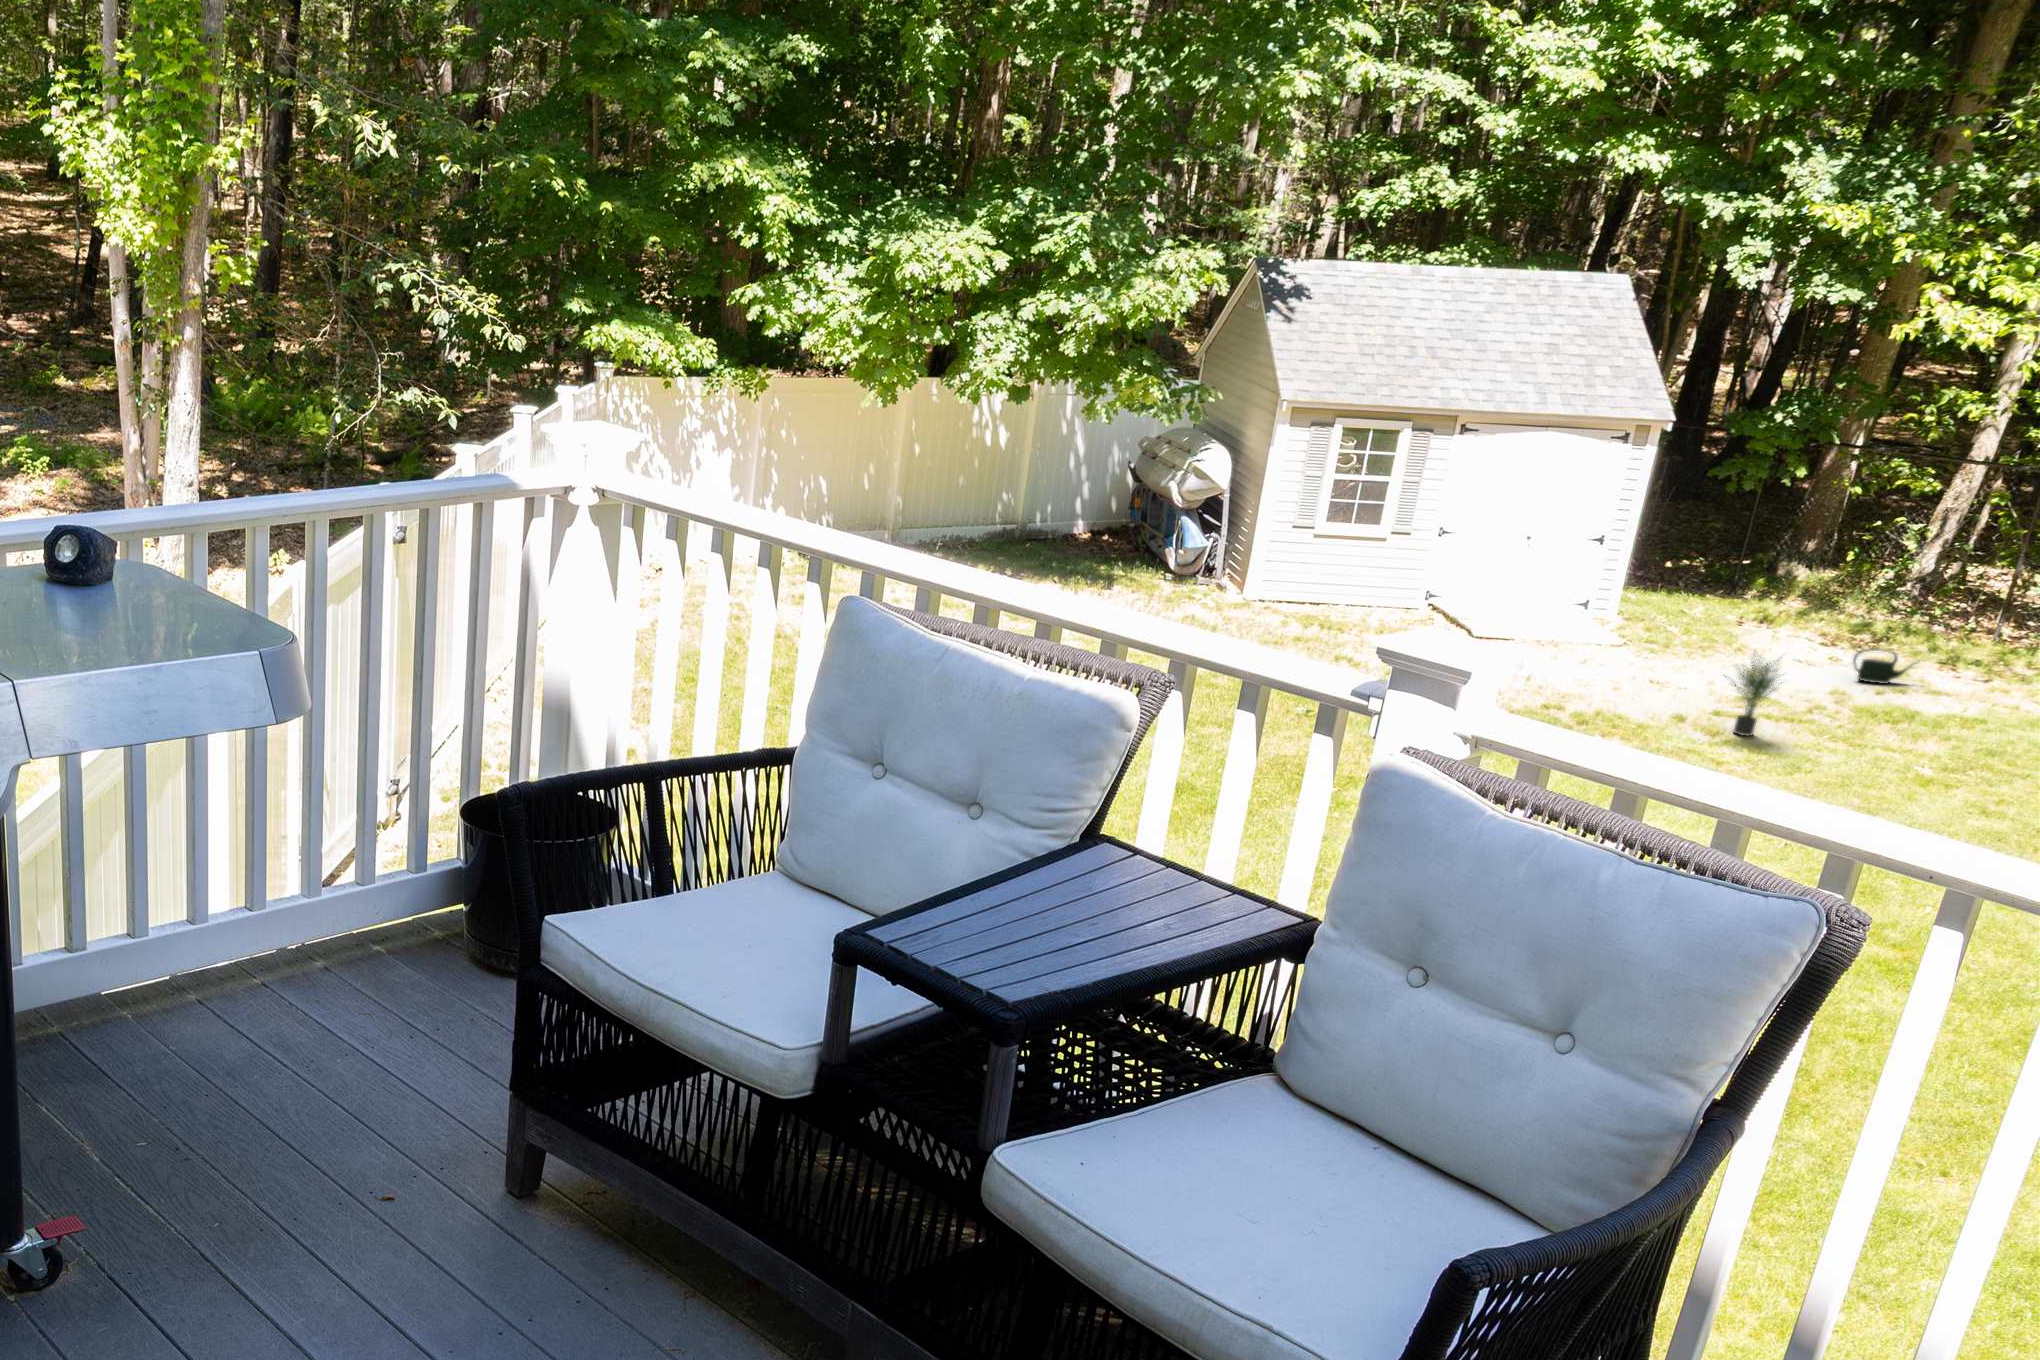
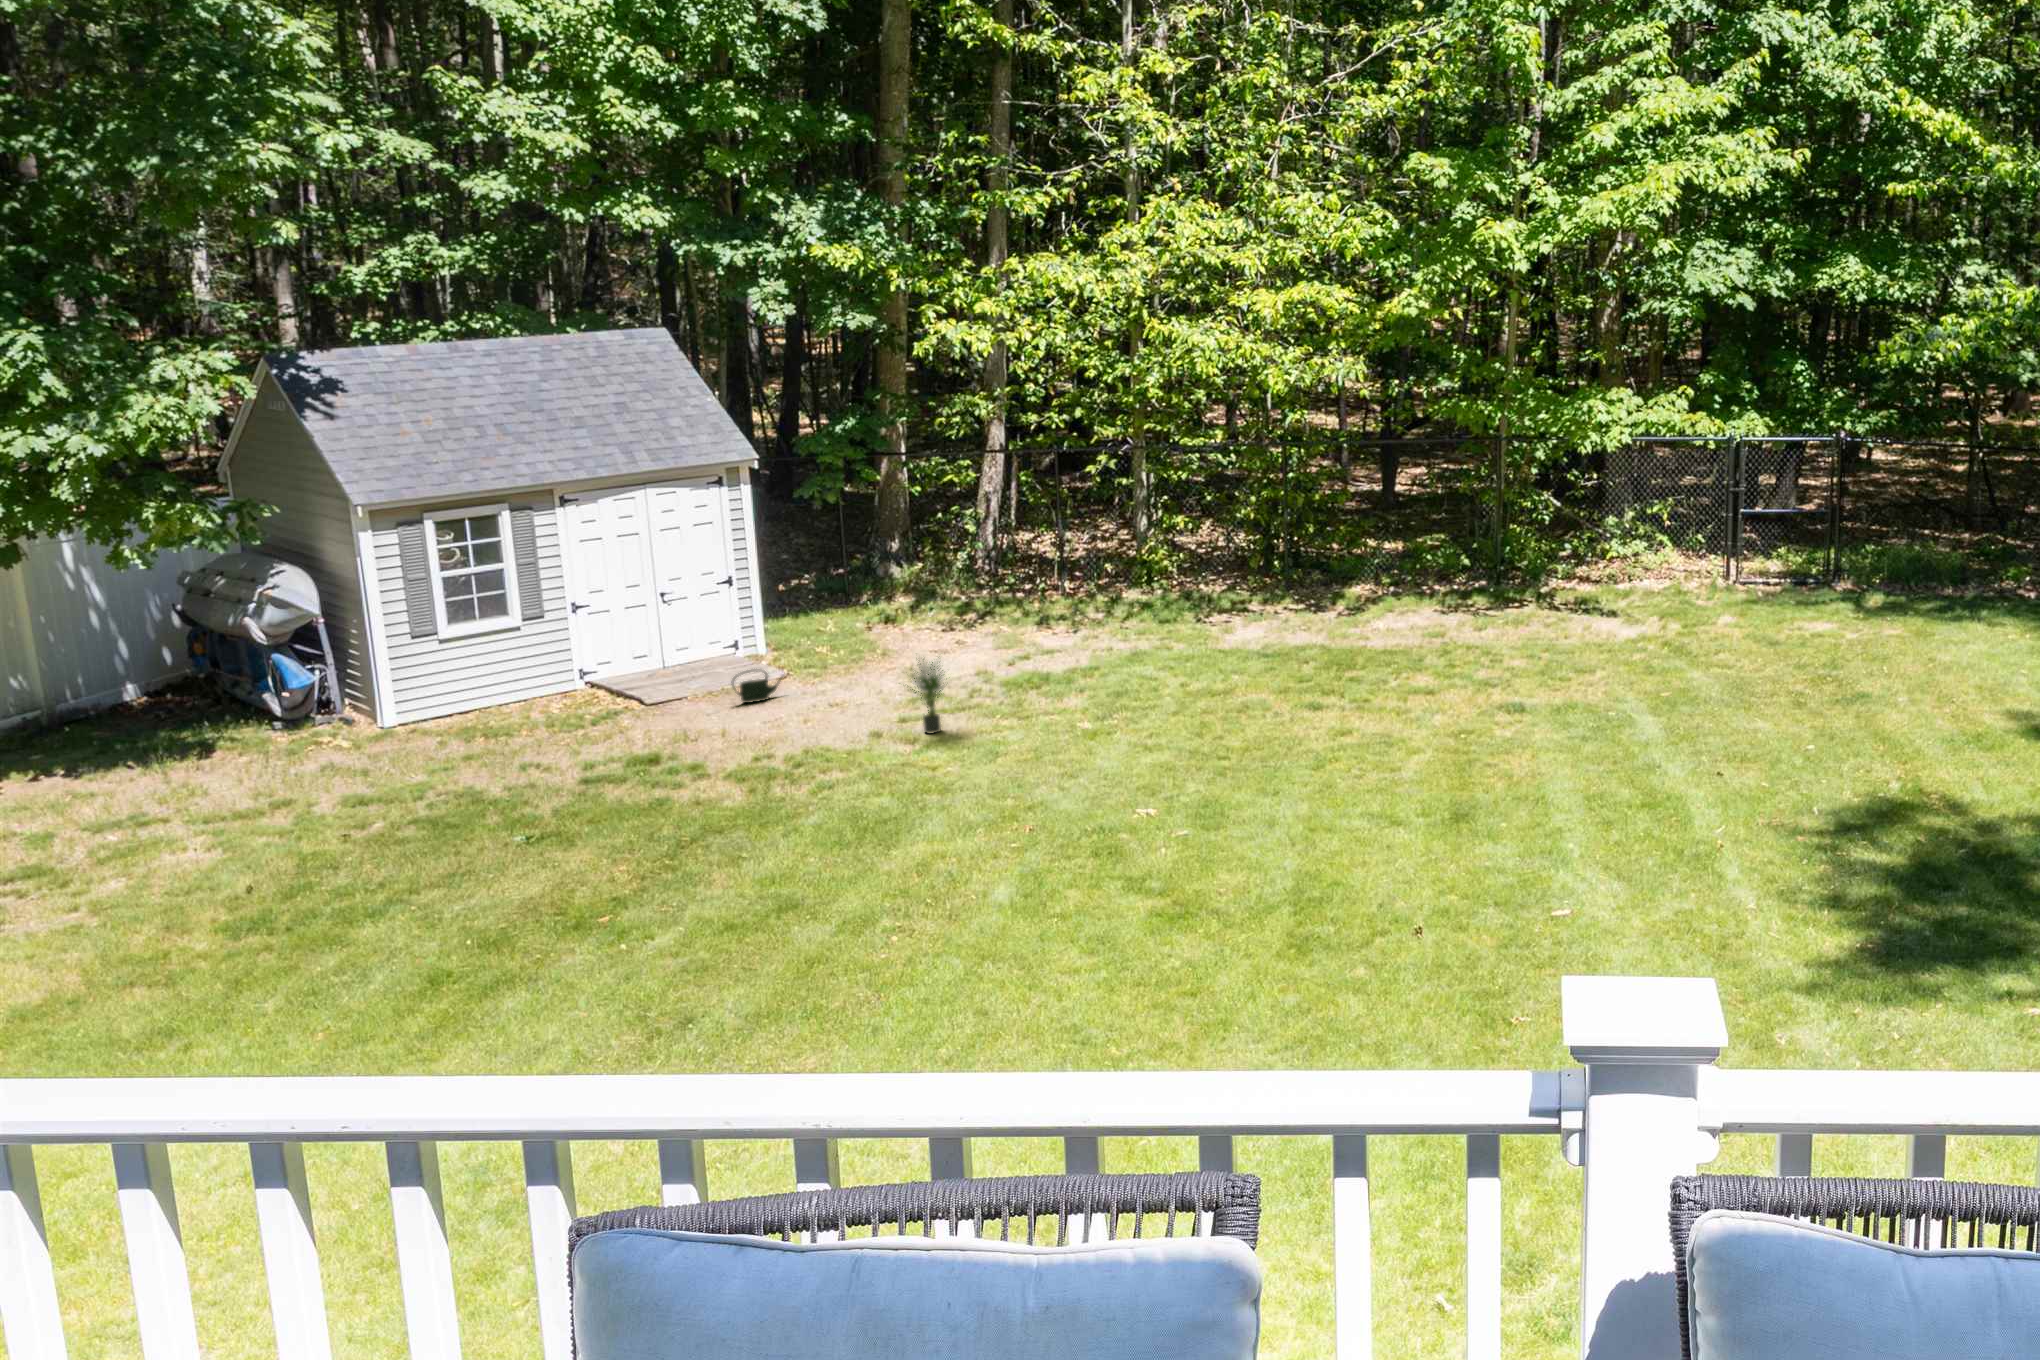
watering can: present [1853,649,1912,684] -> present [731,670,780,703]

